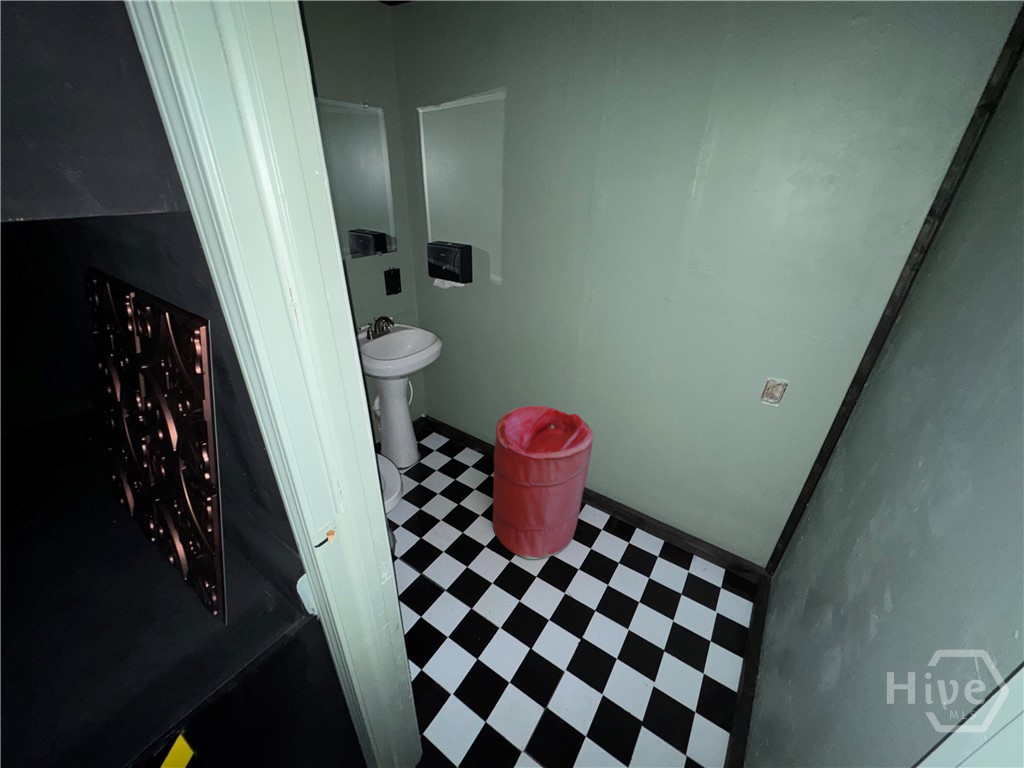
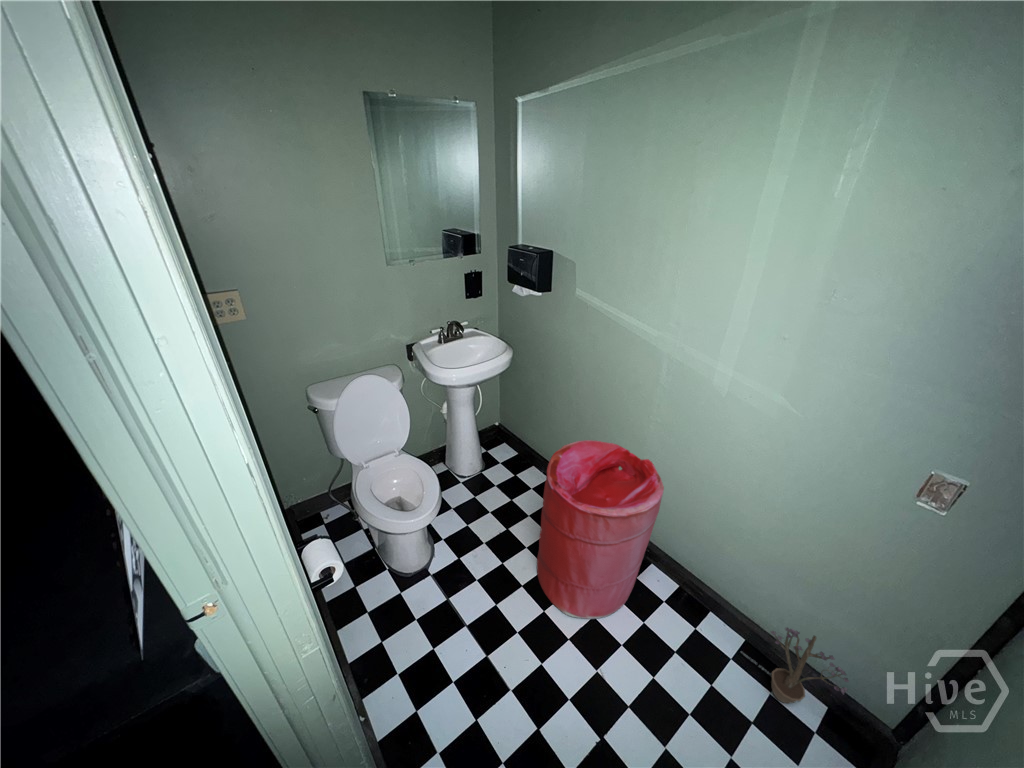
decorative plant: none [663,513,736,574] -> present [744,628,849,703]

